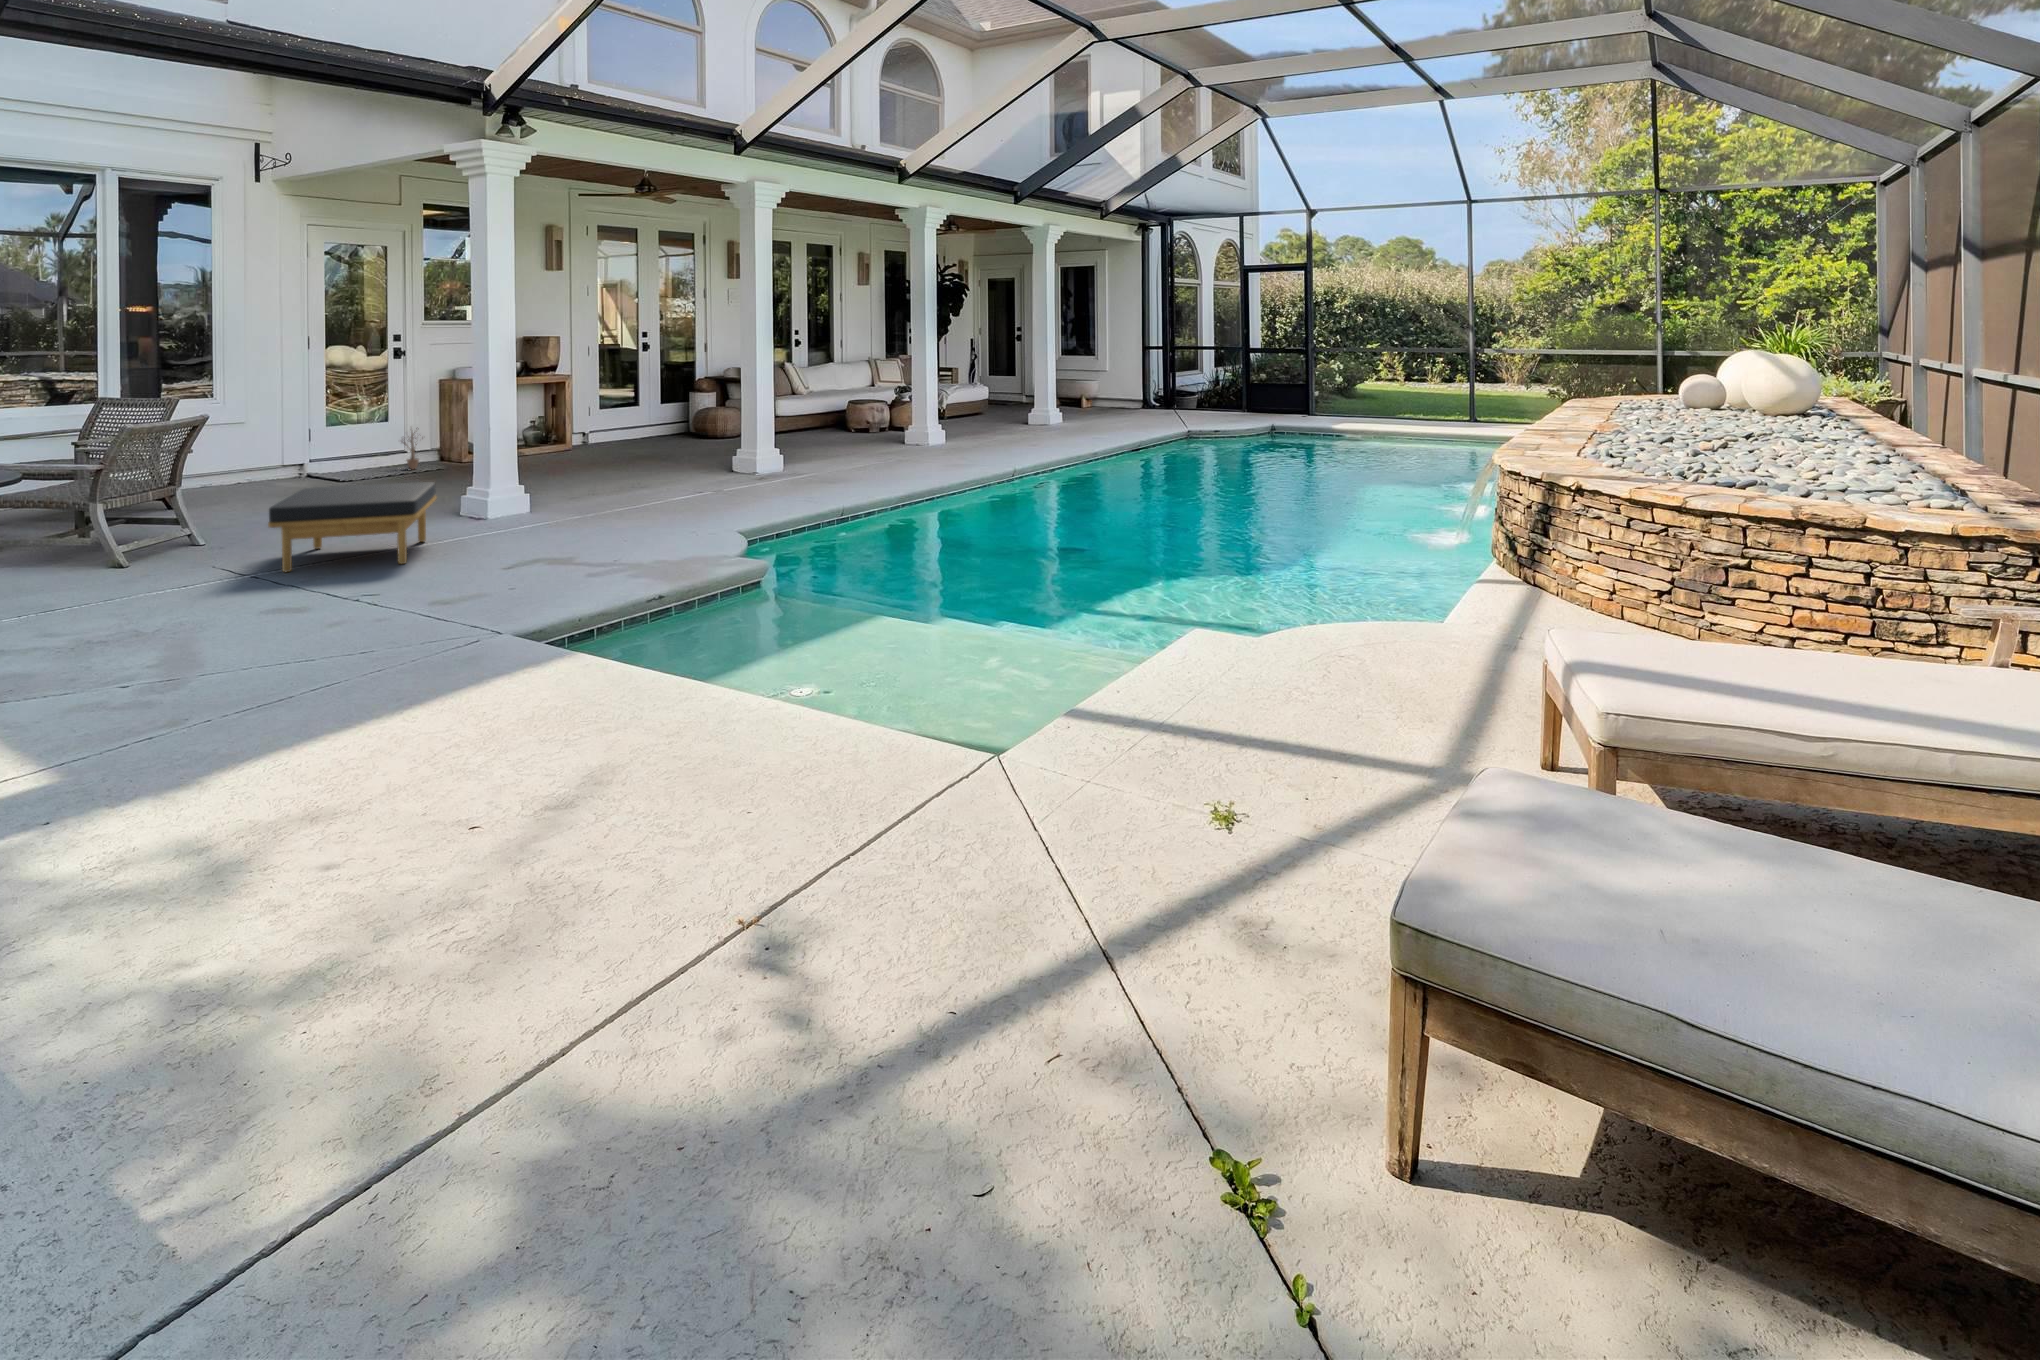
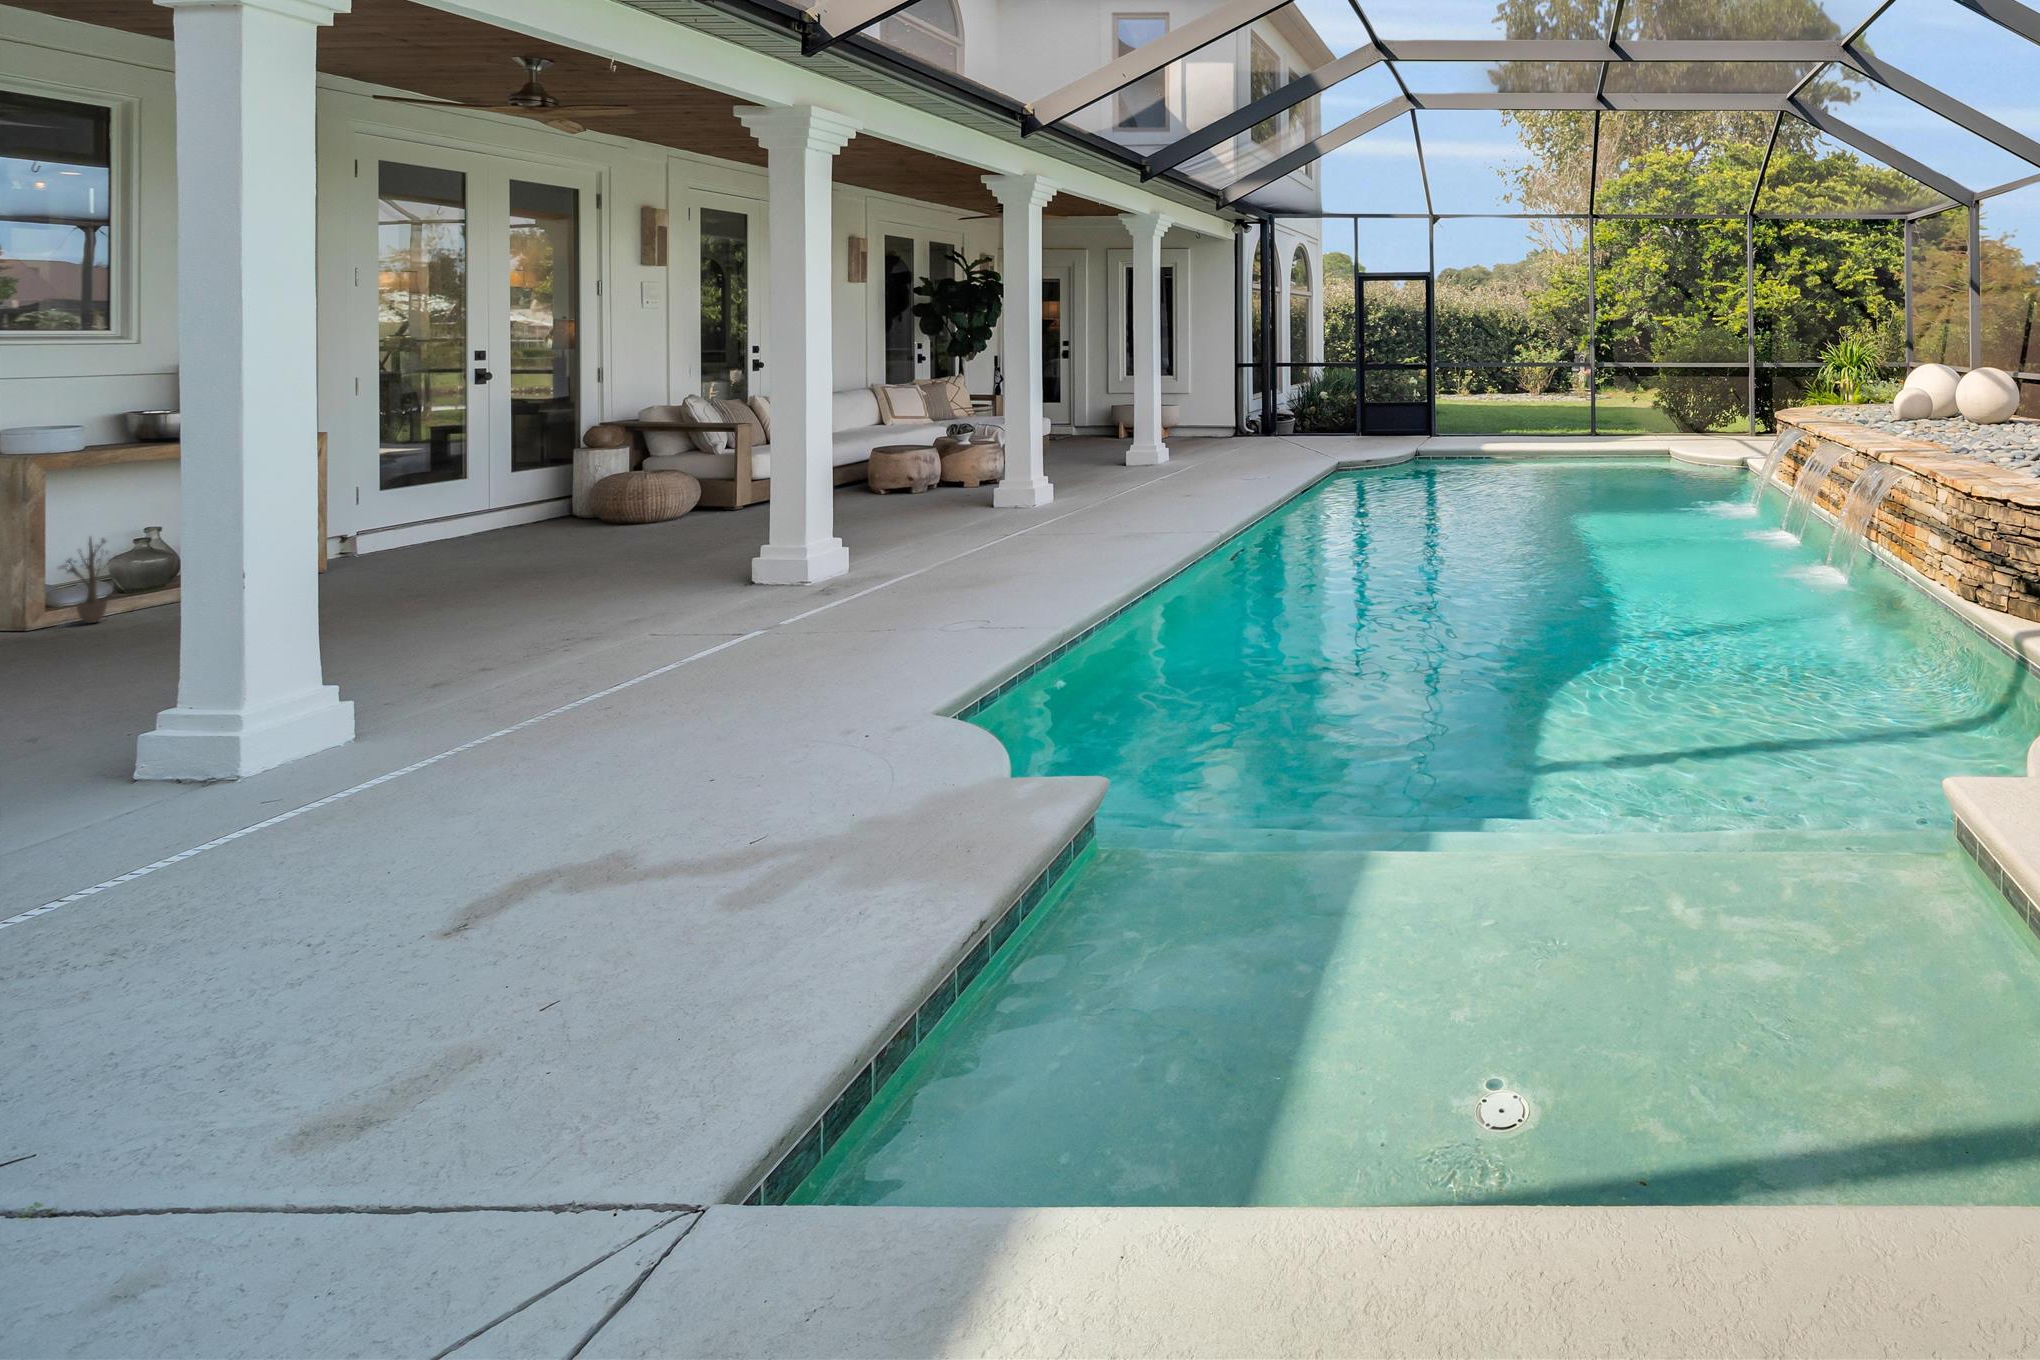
ottoman: present [268,482,436,572] -> none [120,646,496,878]

